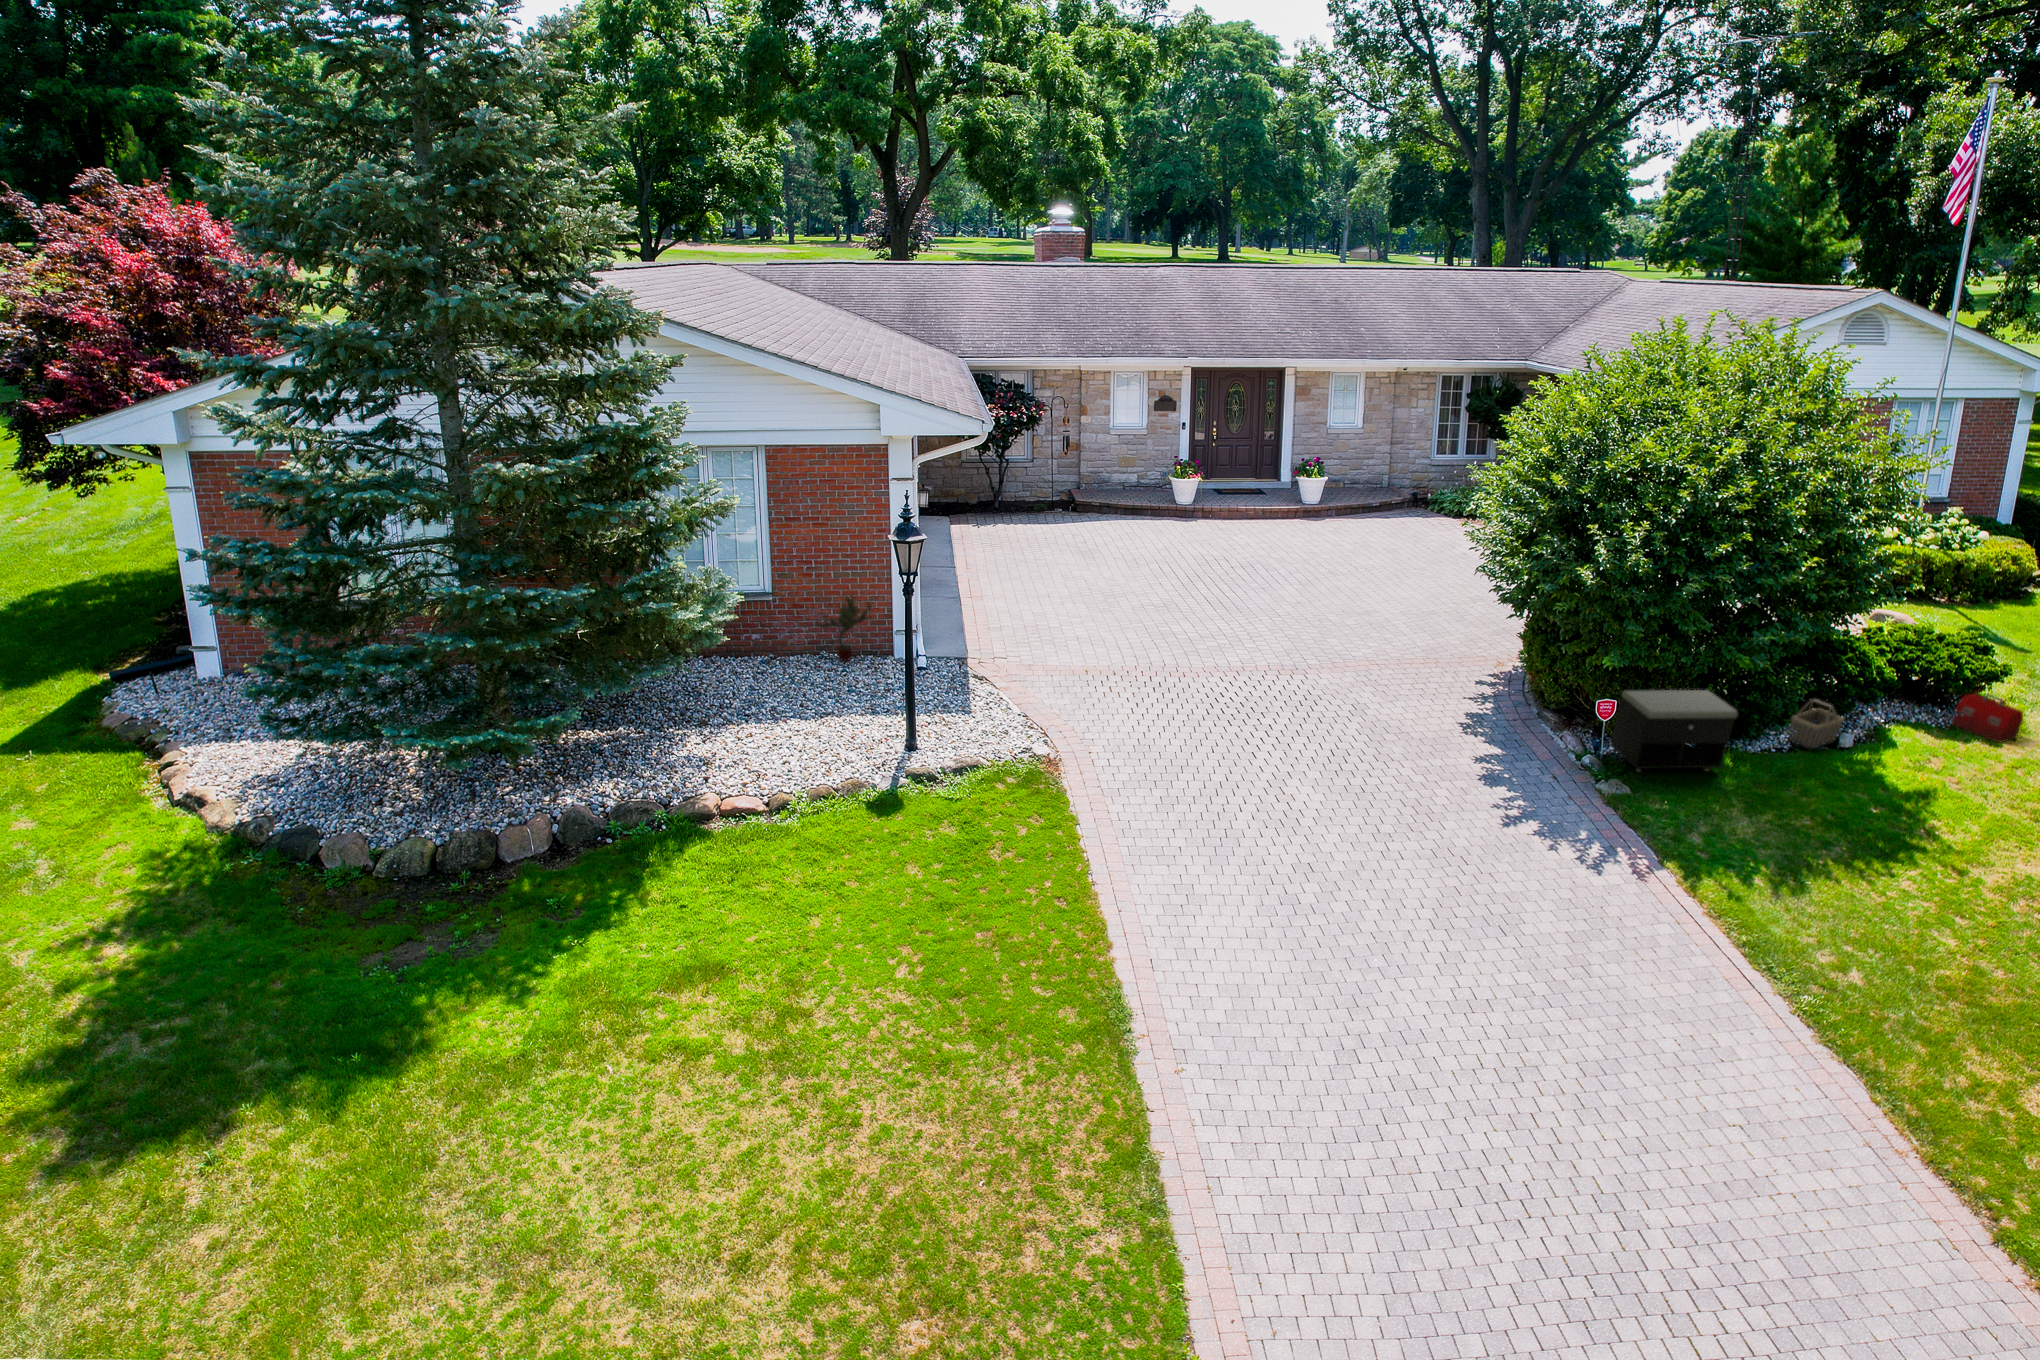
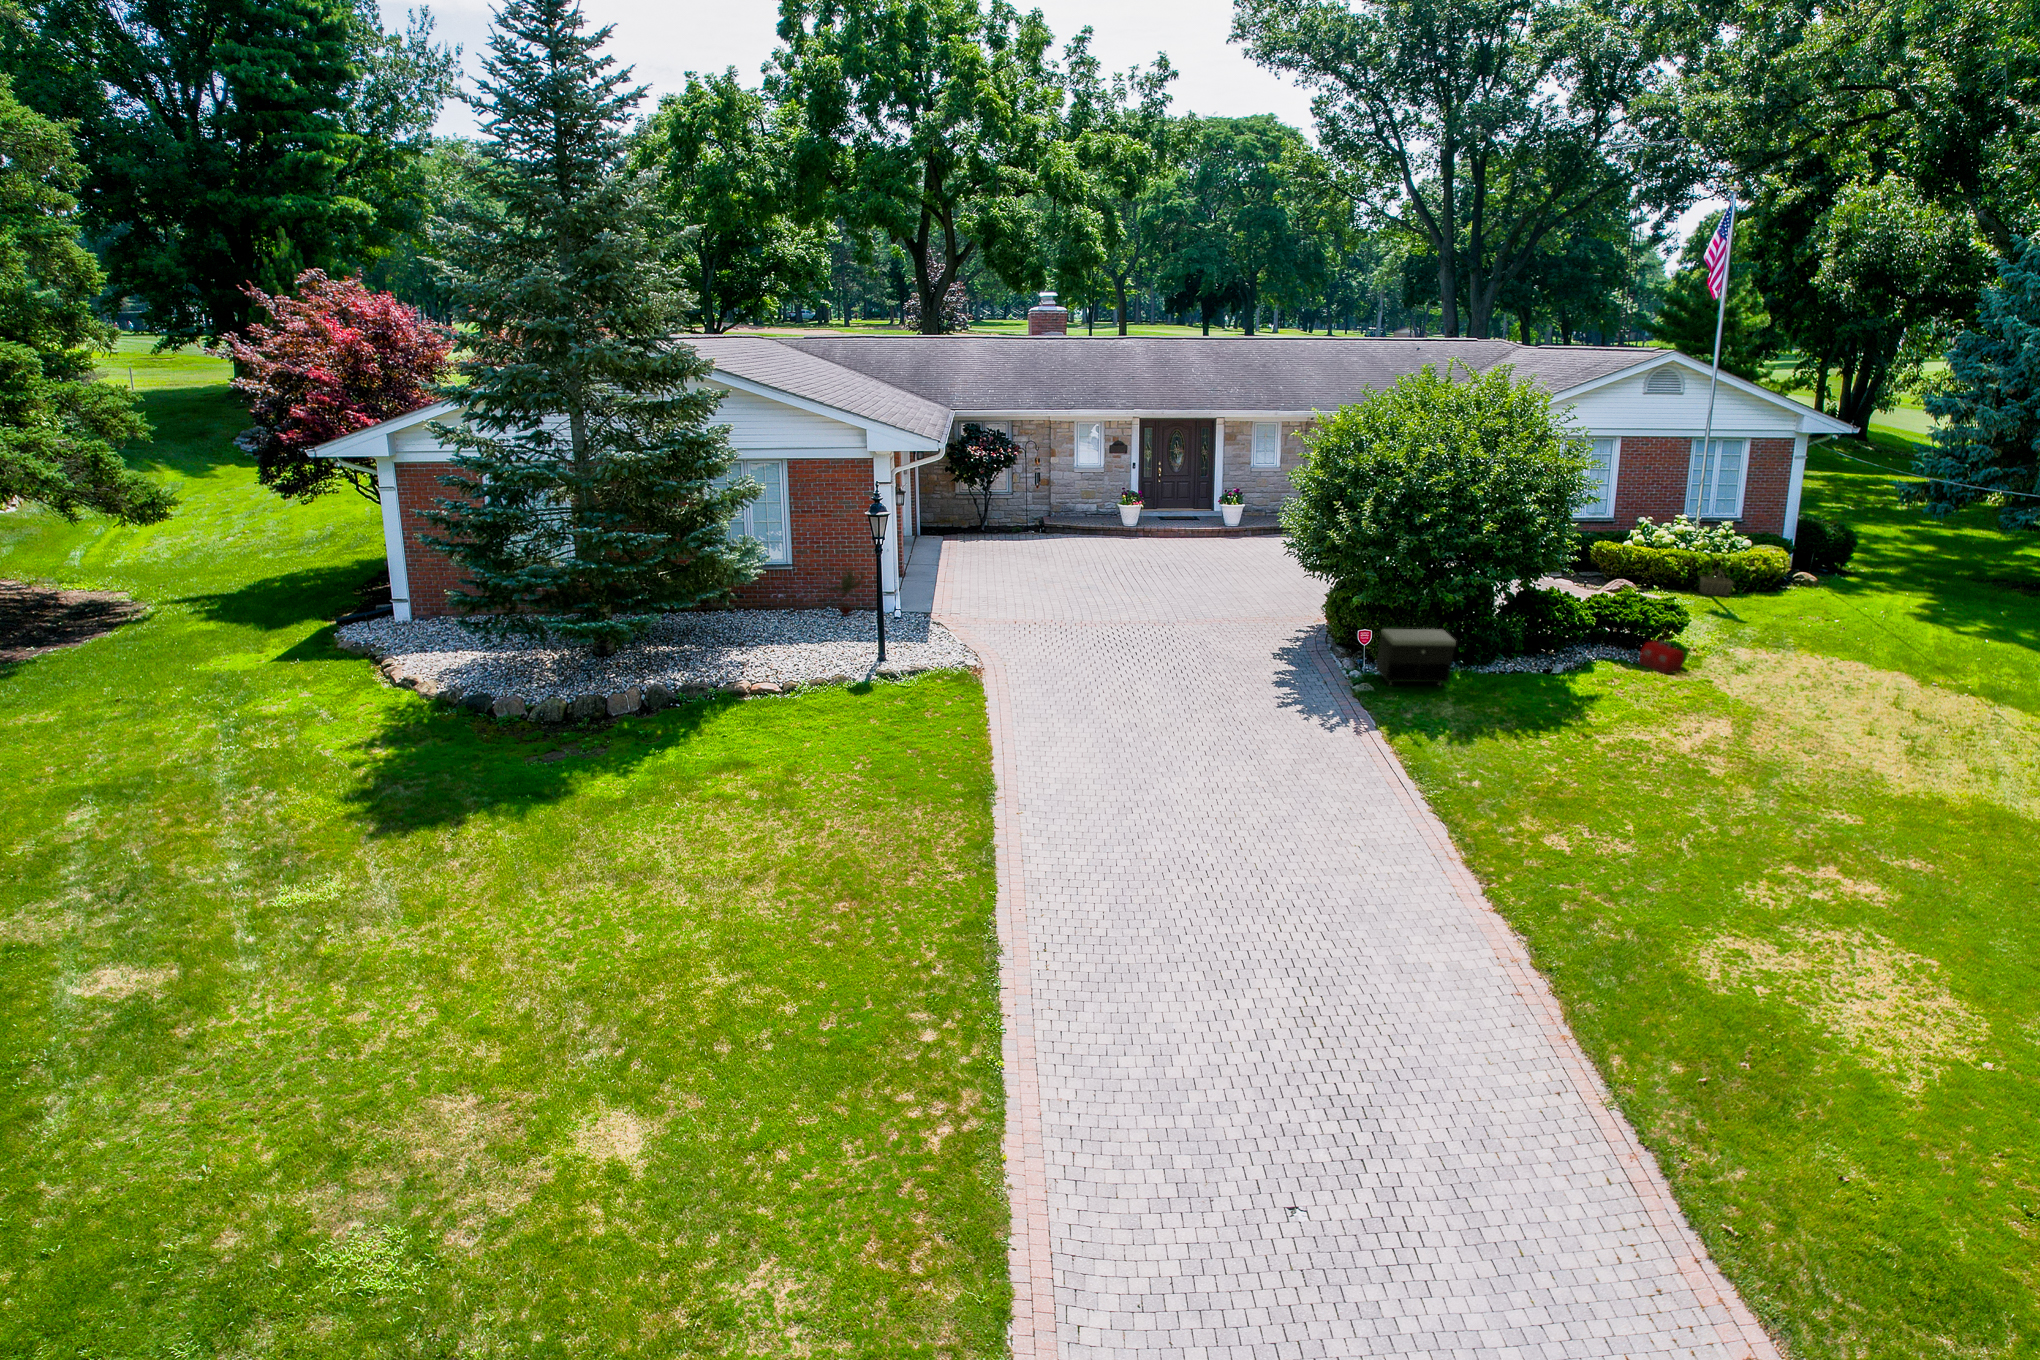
basket: present [1789,699,1845,749] -> present [1699,570,1733,596]

